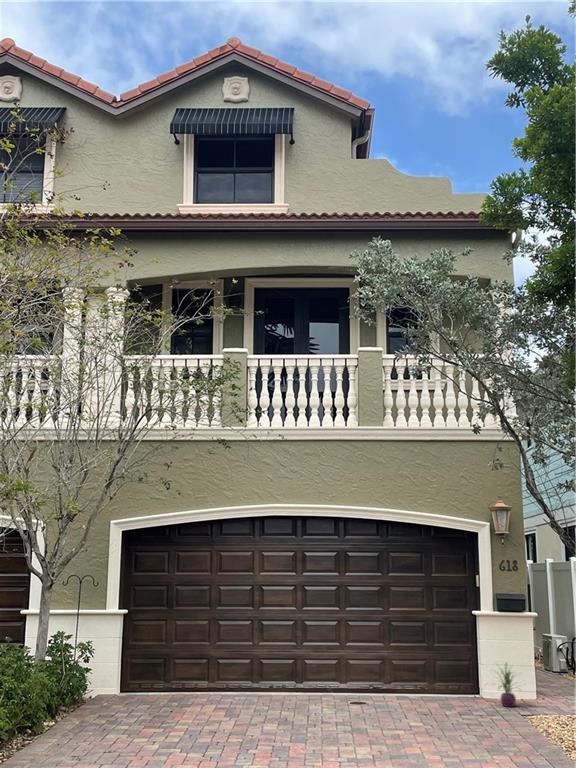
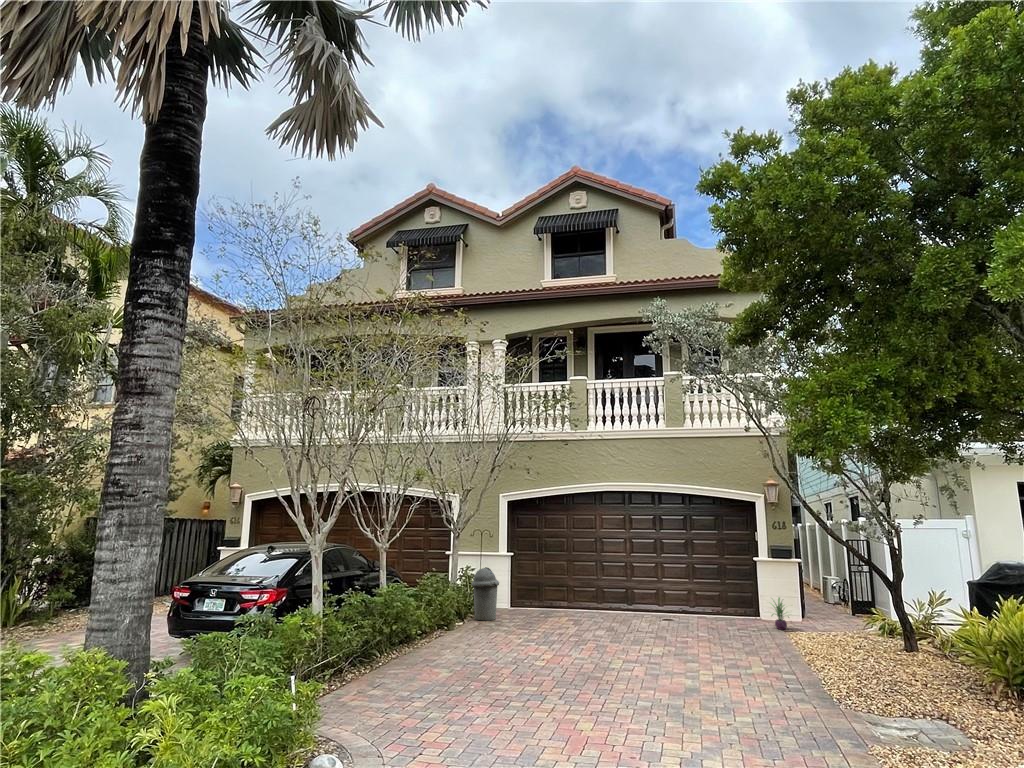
trash can: none [66,635,111,719] -> present [471,567,499,621]

